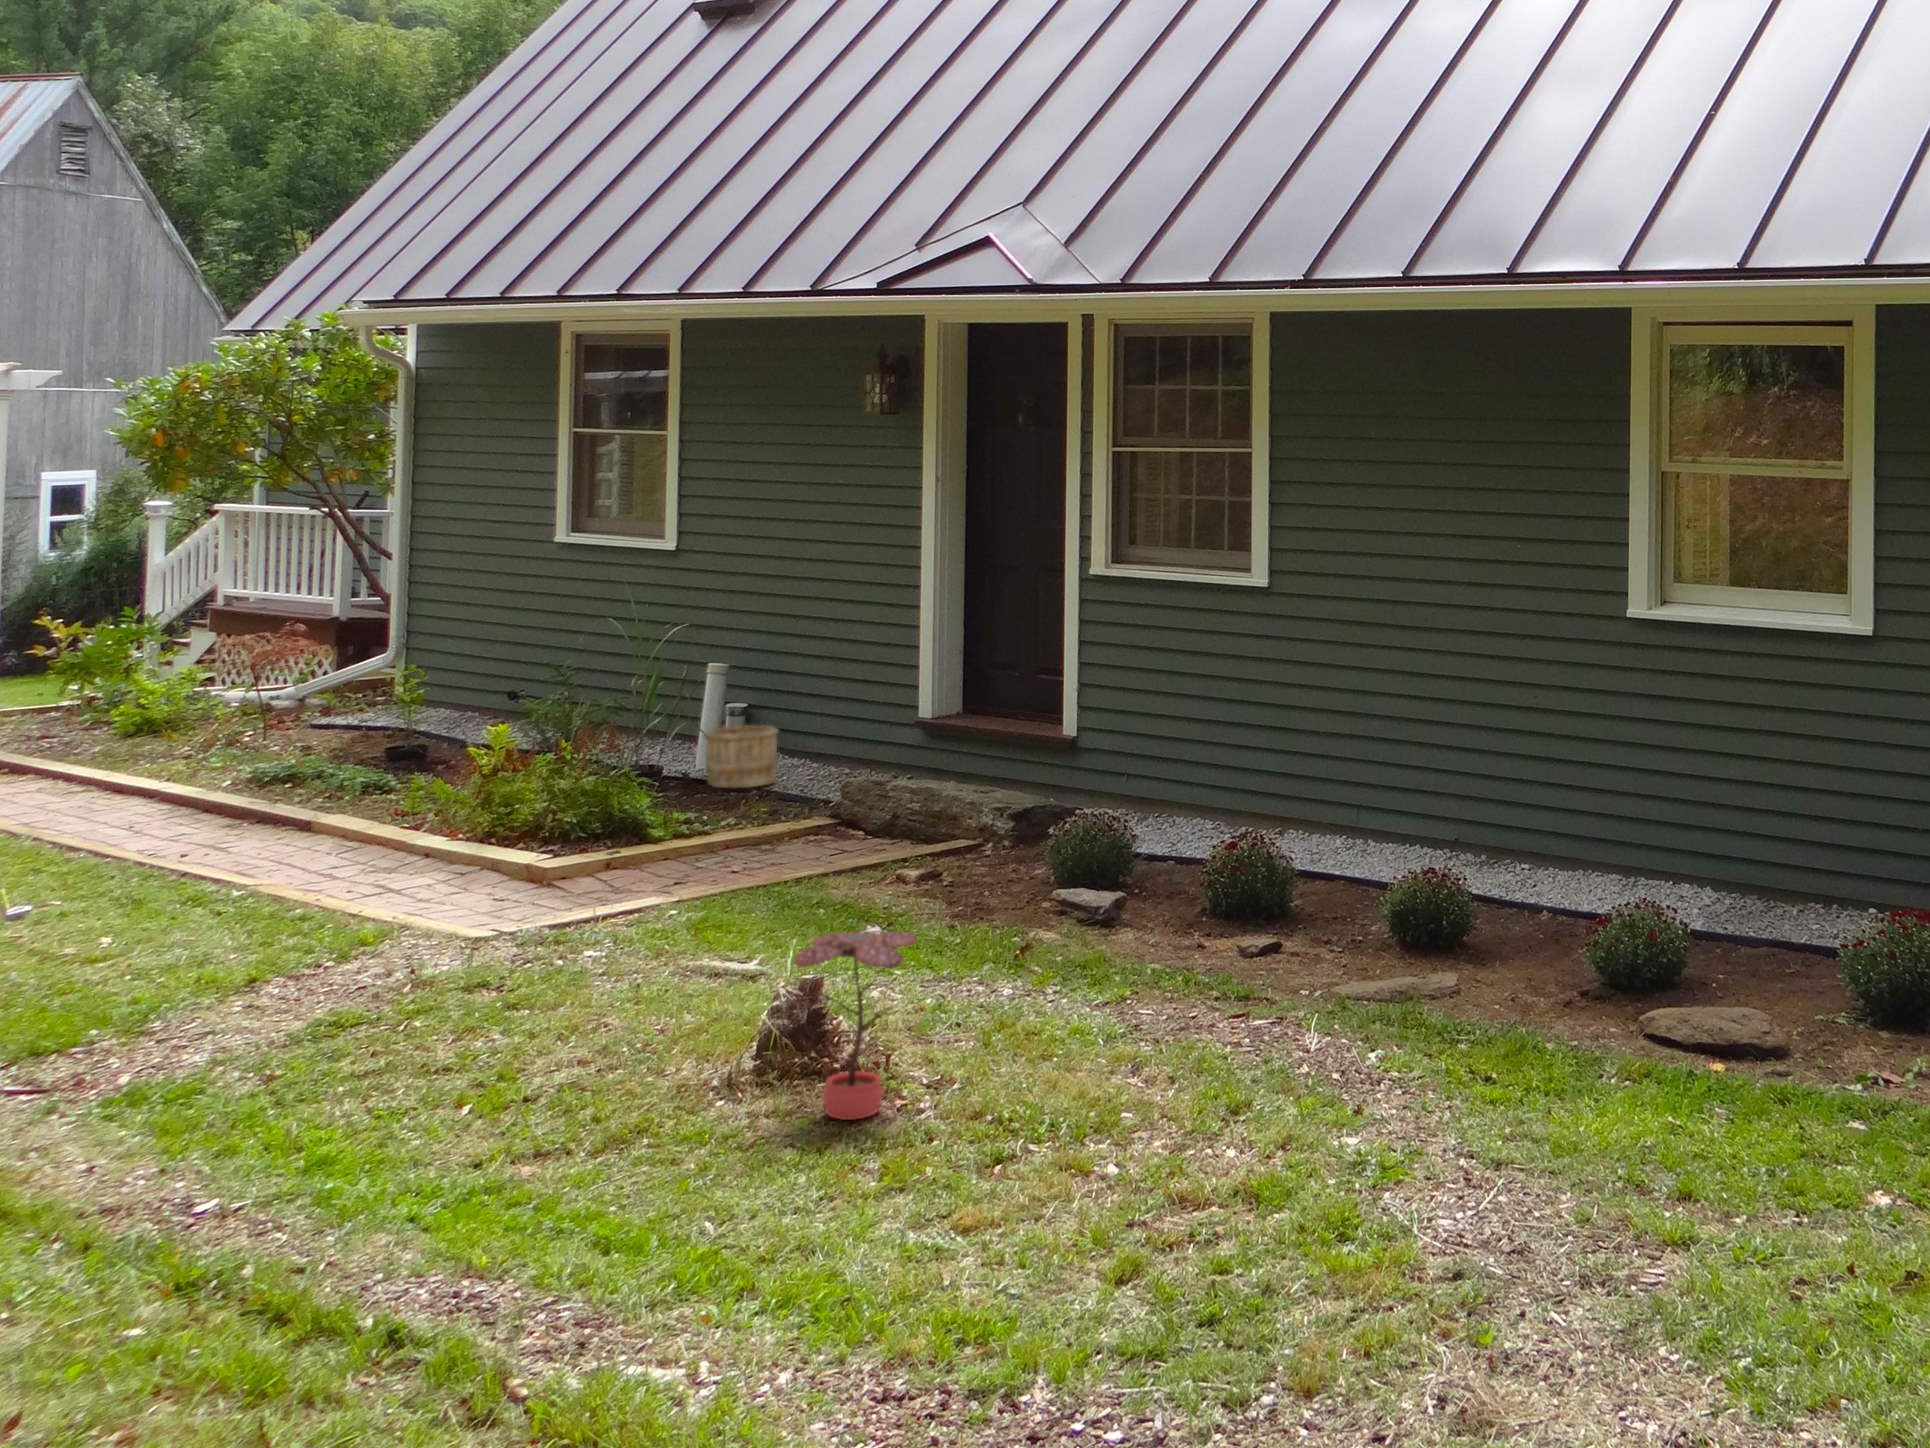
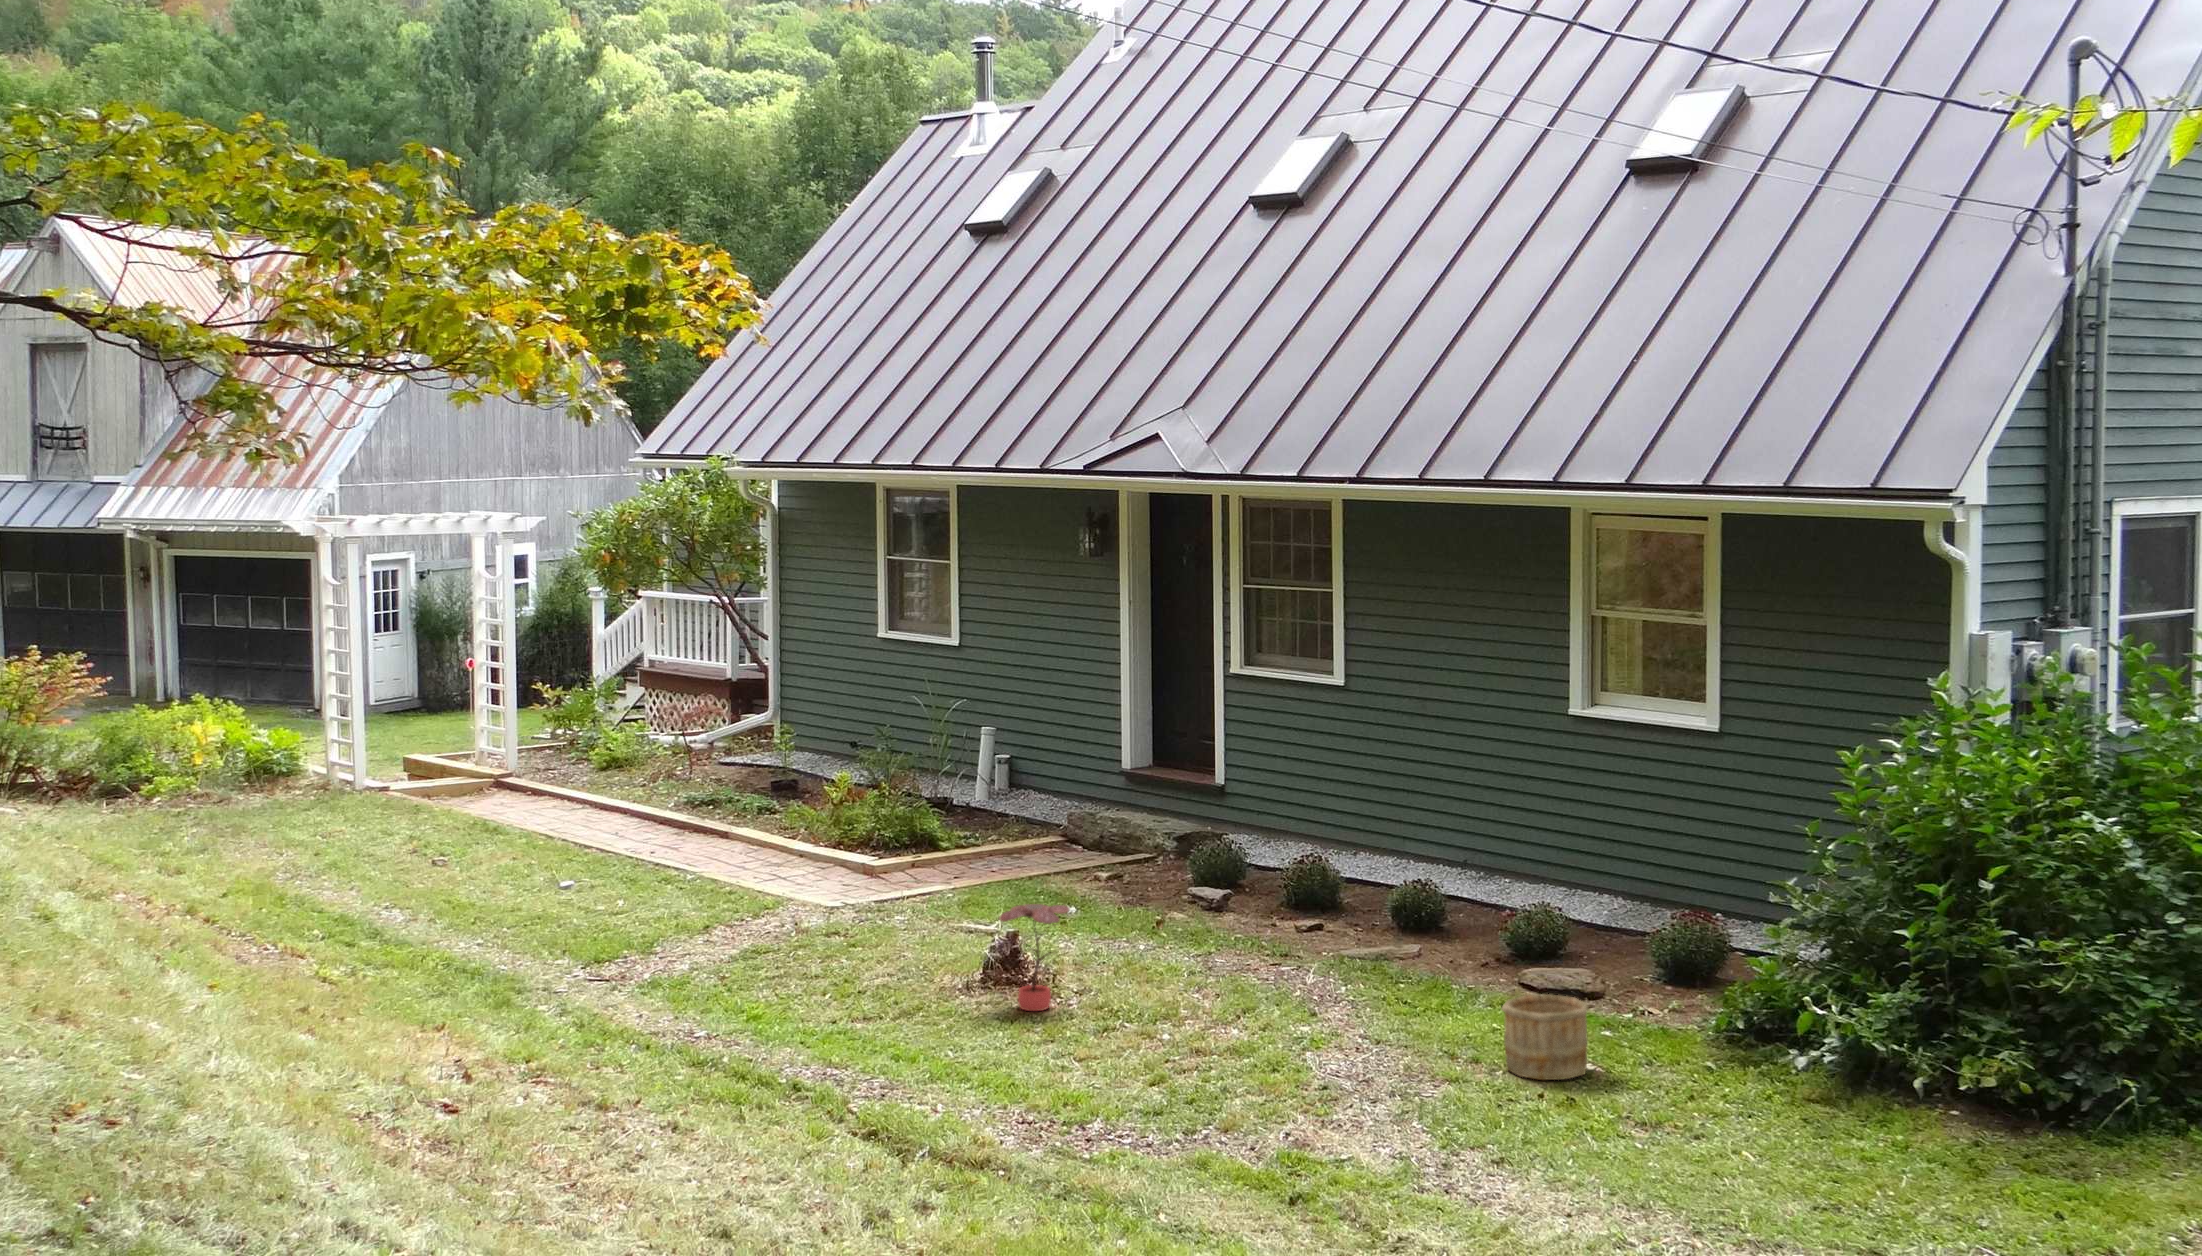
wooden bucket: present [705,725,778,789] -> present [1502,994,1588,1080]

